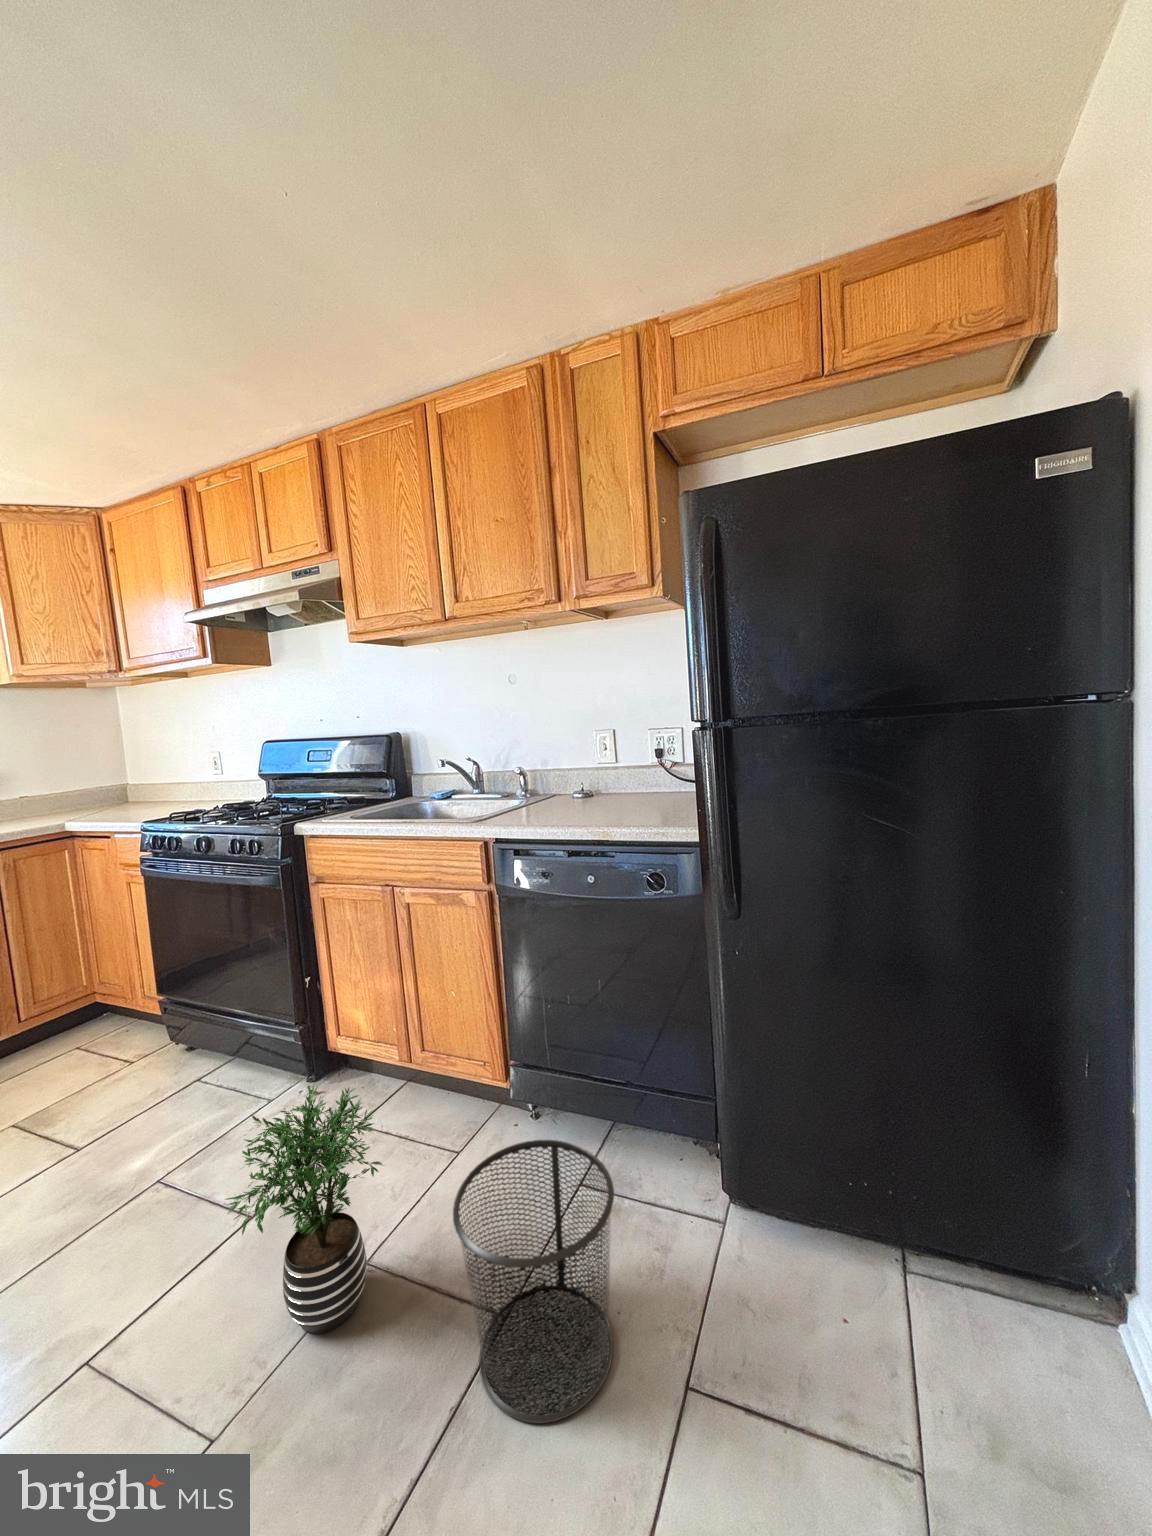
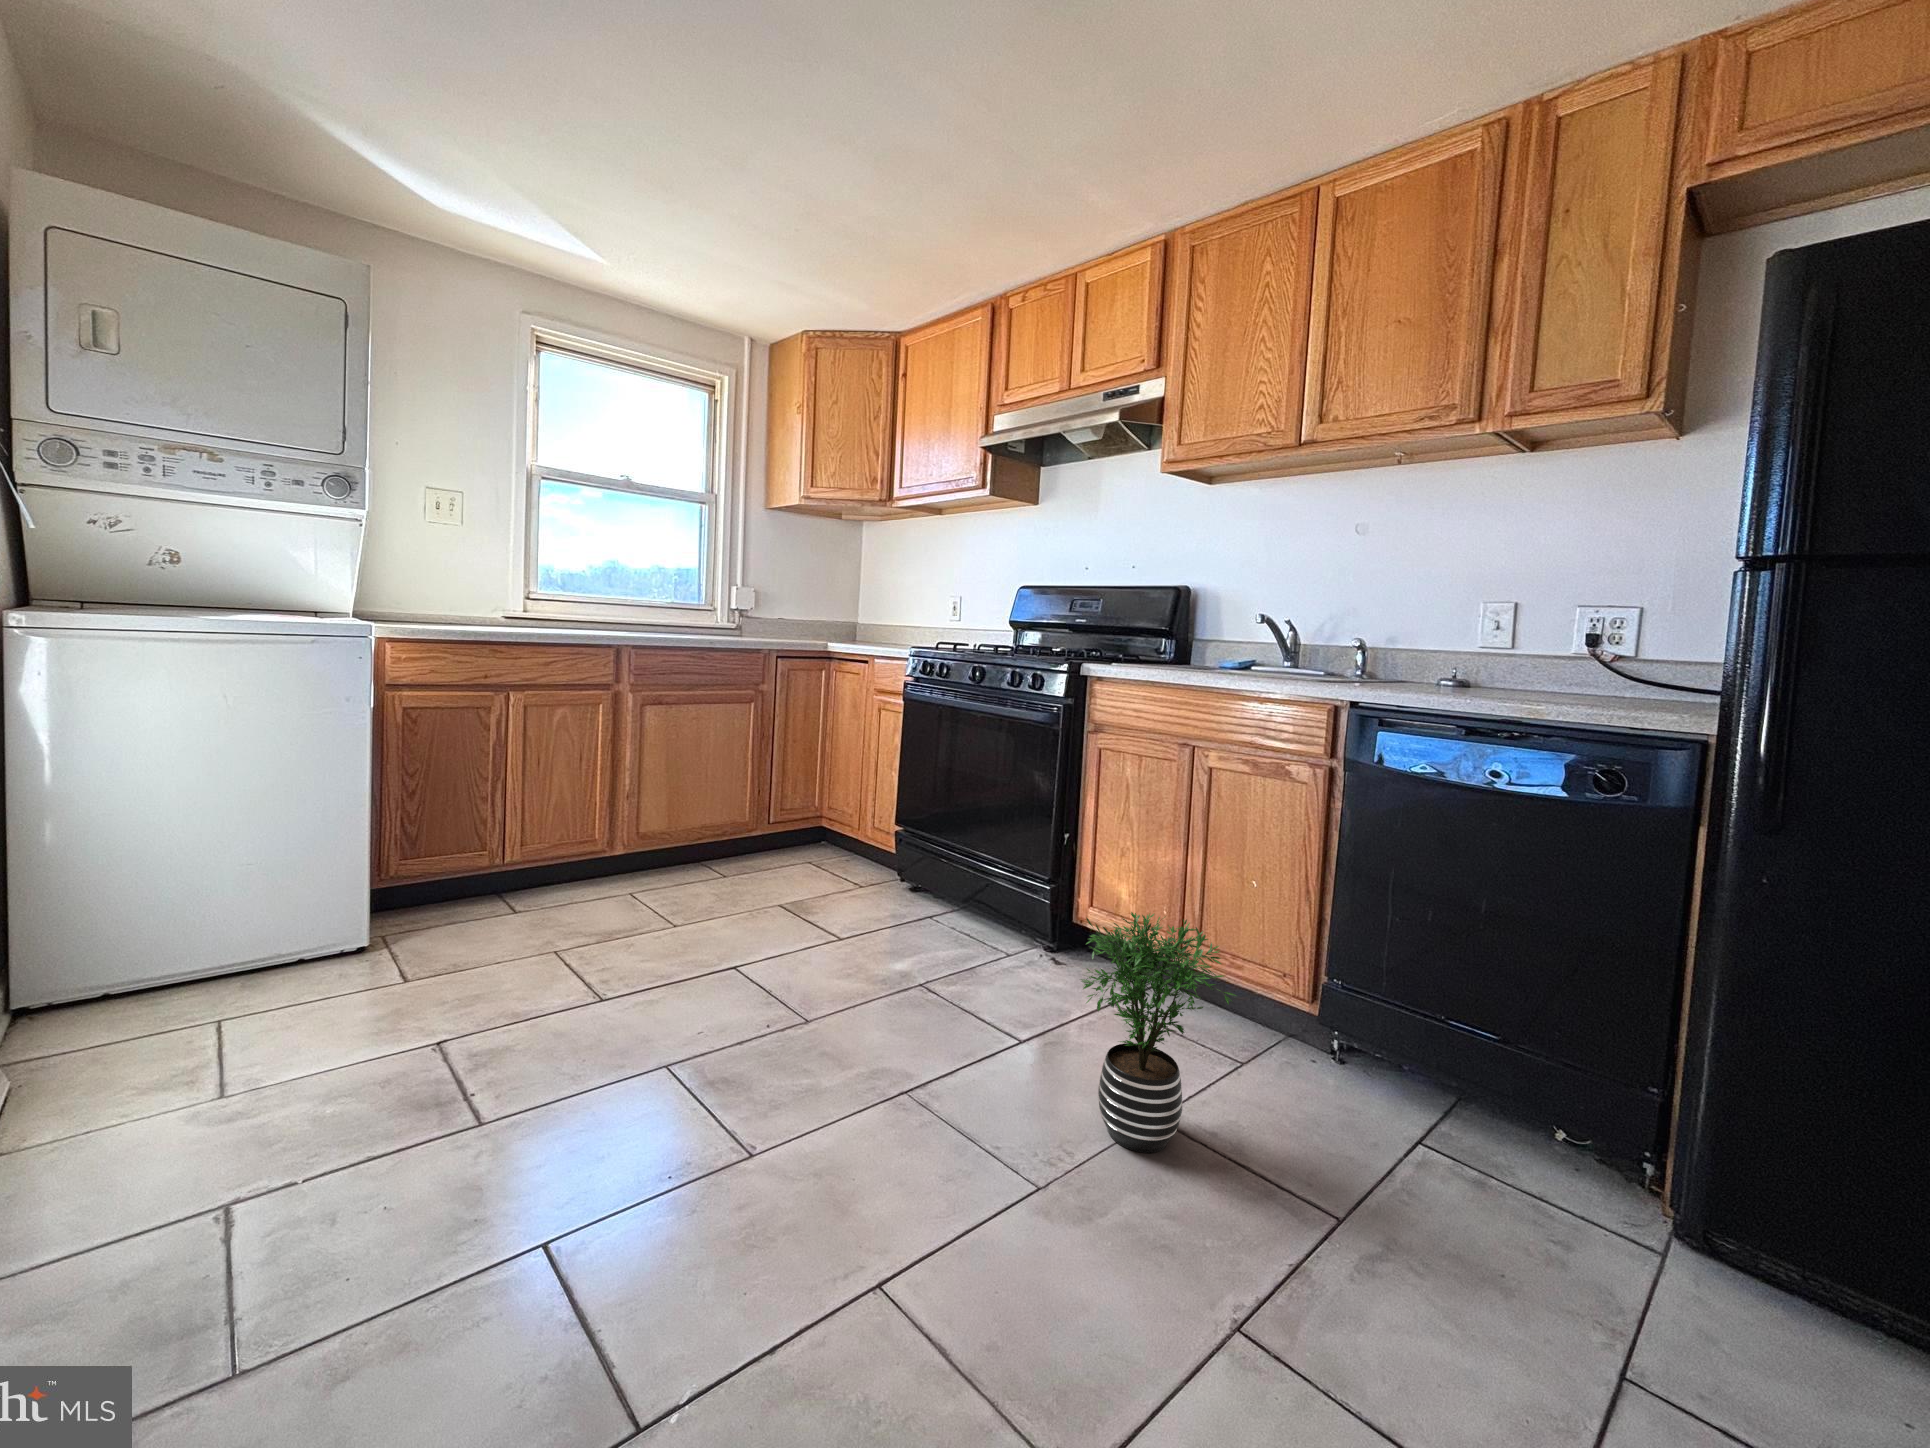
trash can: present [453,1140,614,1423] -> none [1328,1031,1553,1330]

